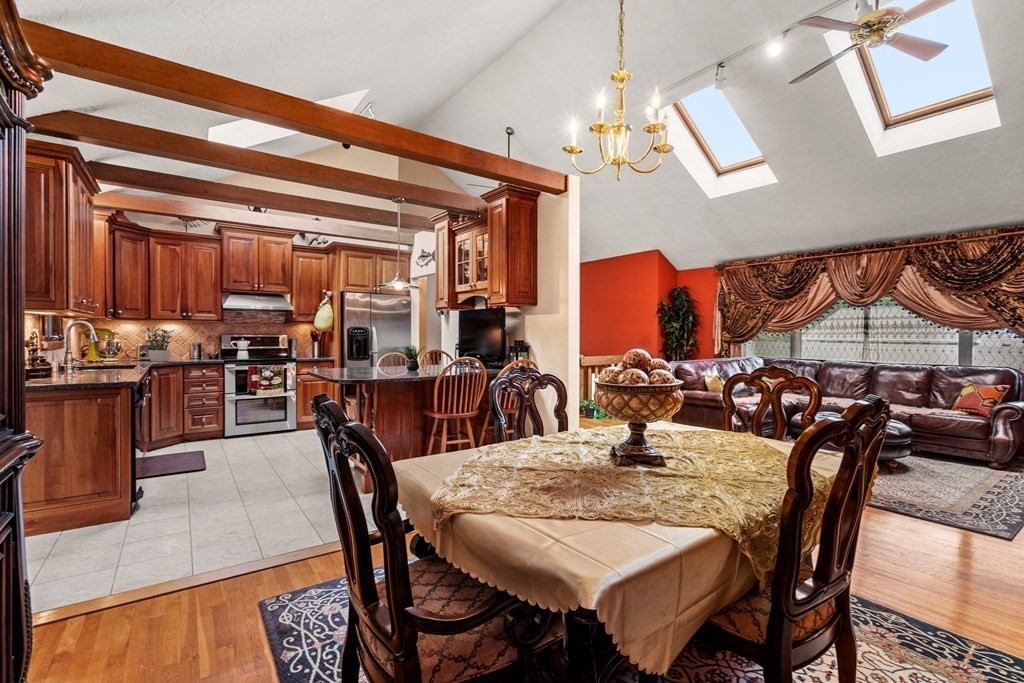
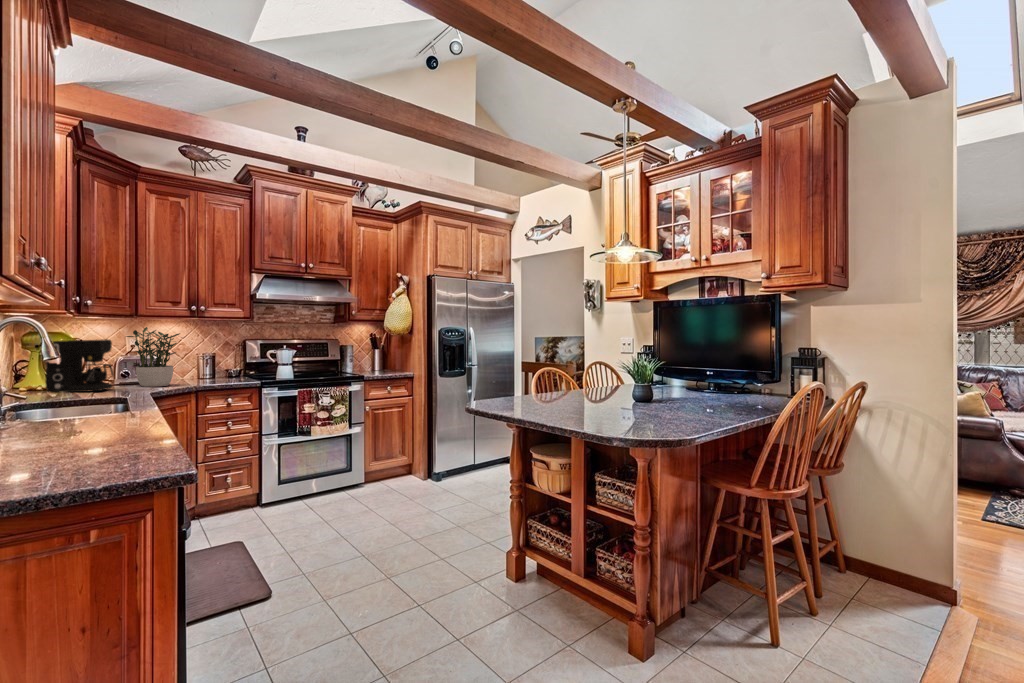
coffee maker: none [96,334,133,363] -> present [45,339,114,392]

